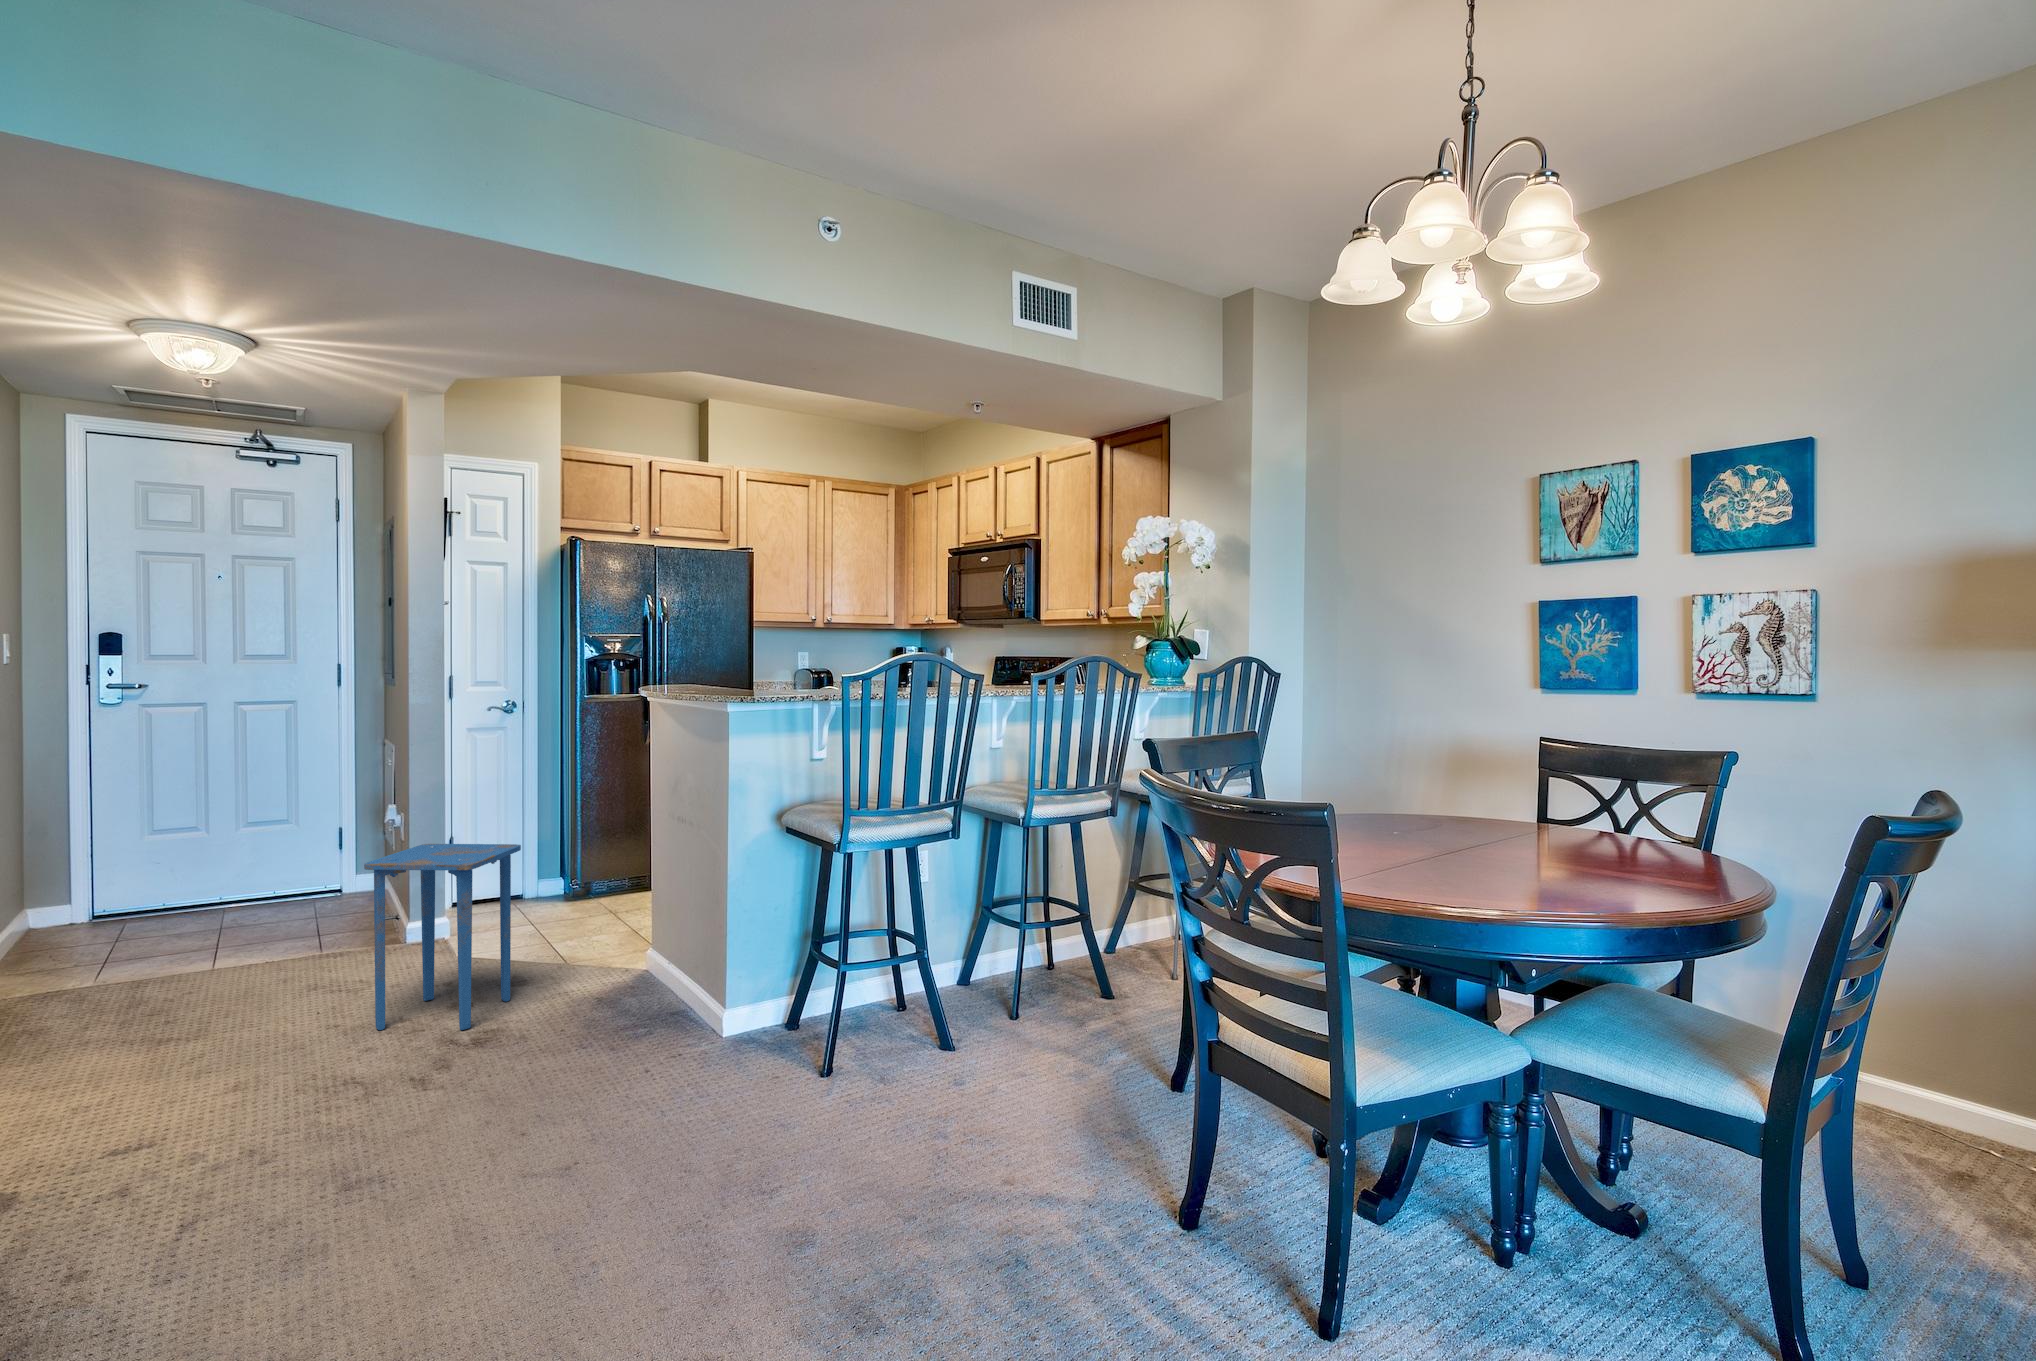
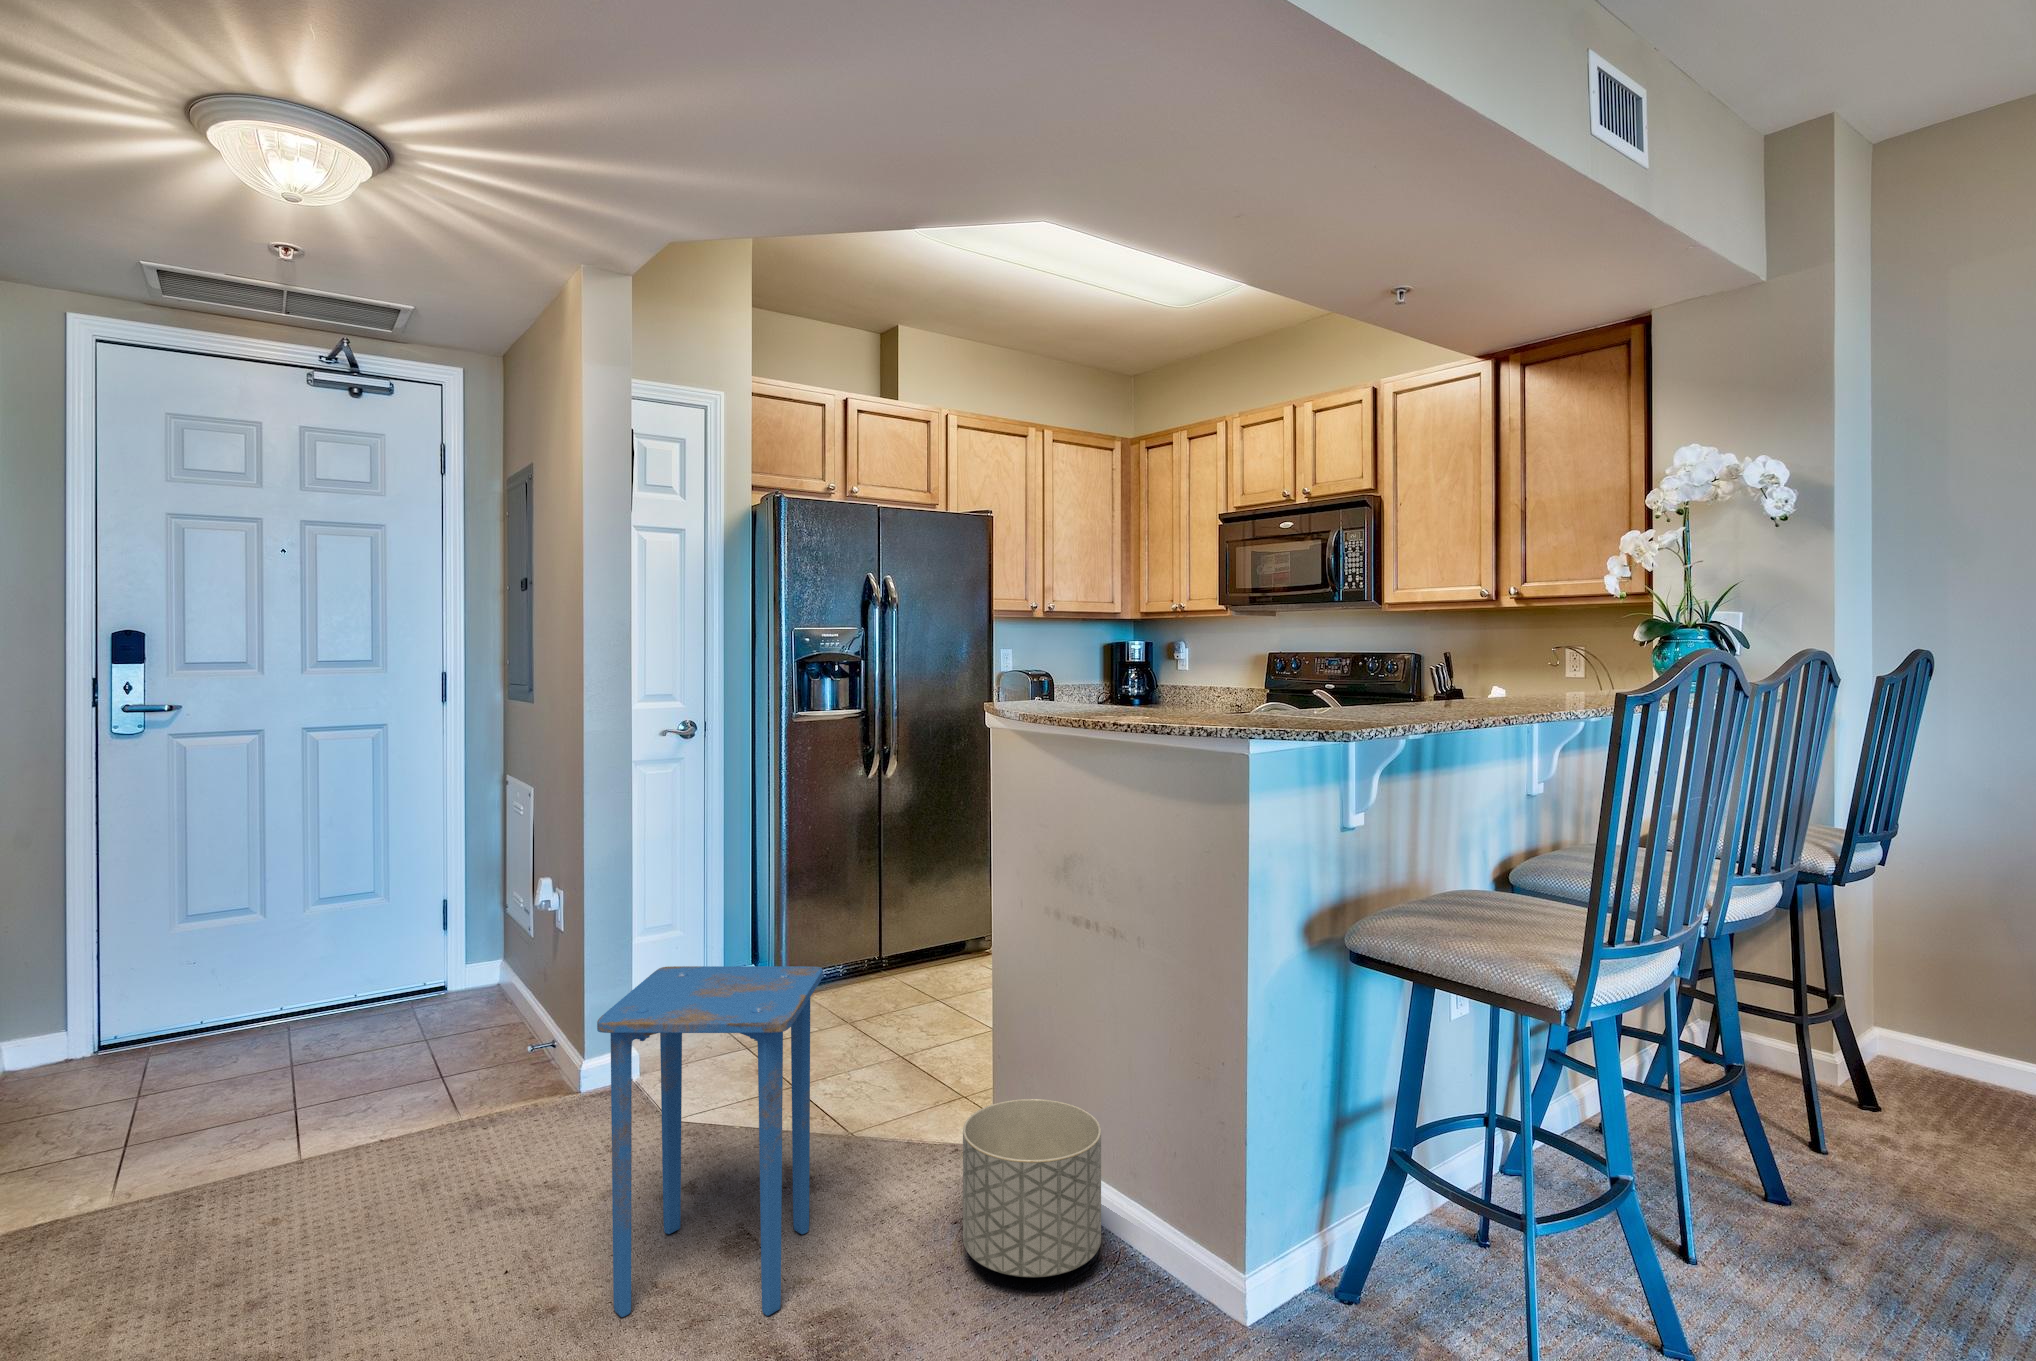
planter: none [589,925,675,1017] -> present [963,1099,1101,1277]

